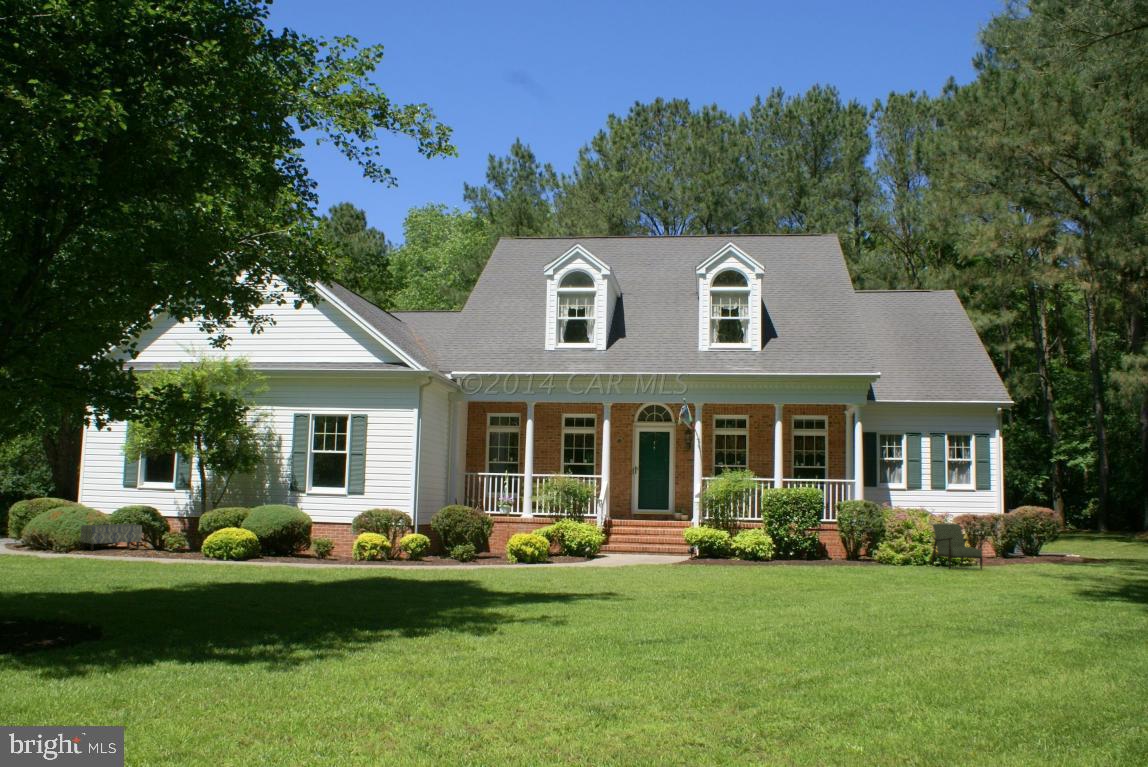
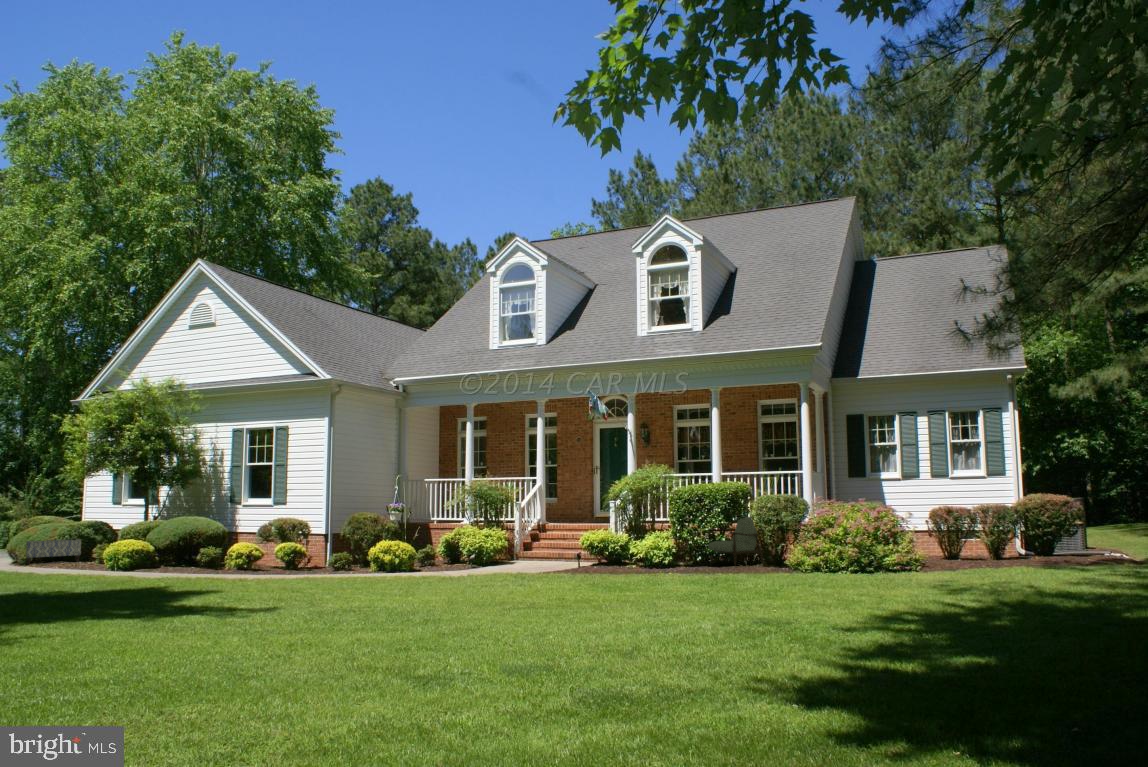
chair: present [932,524,984,569] -> present [708,516,763,566]

